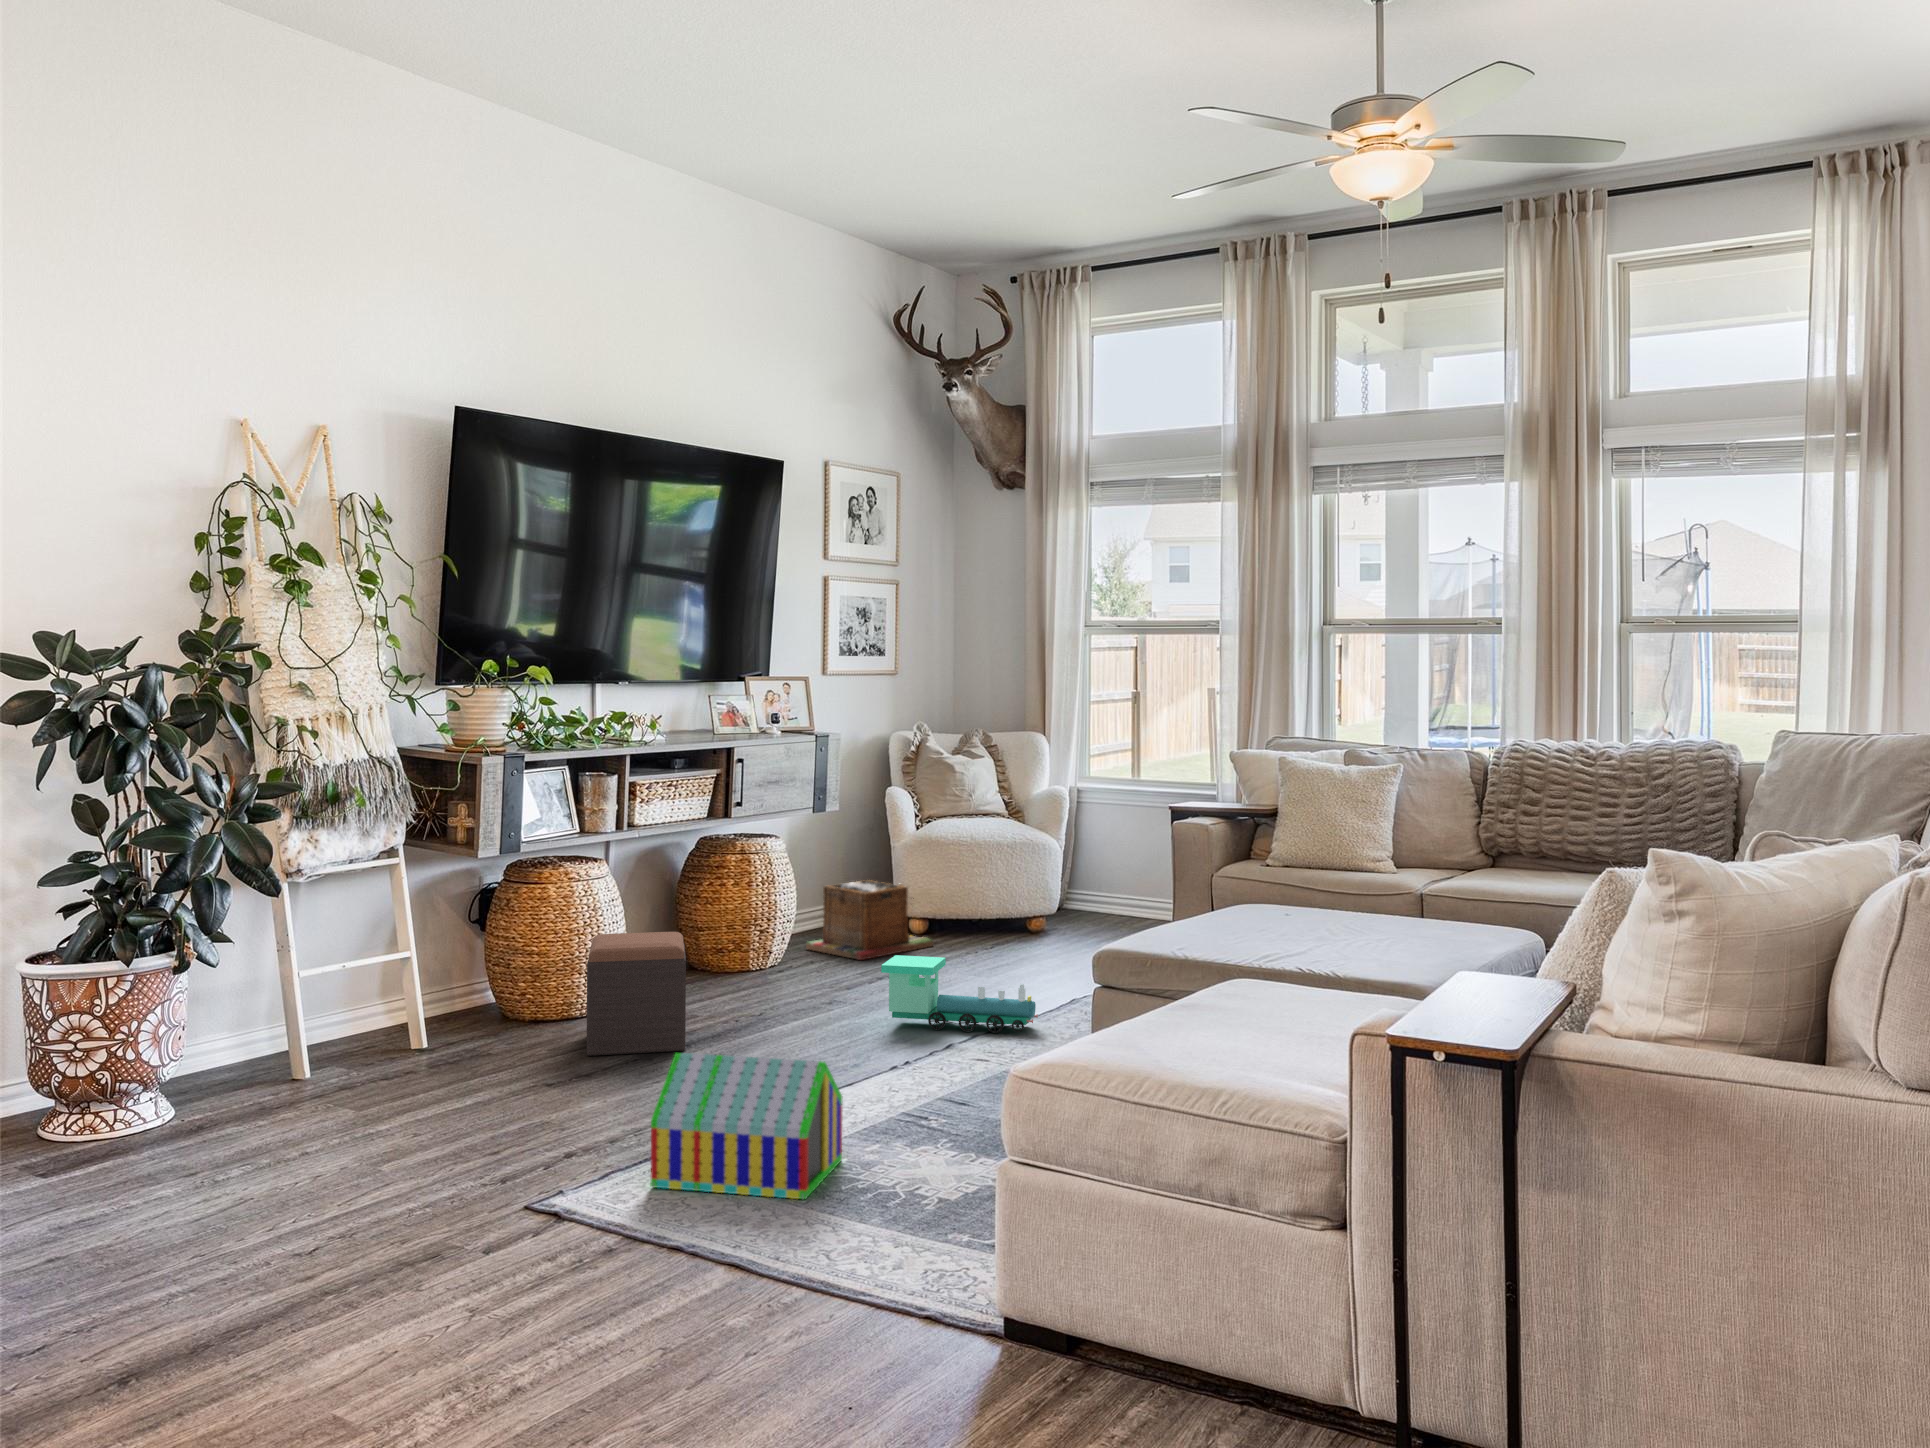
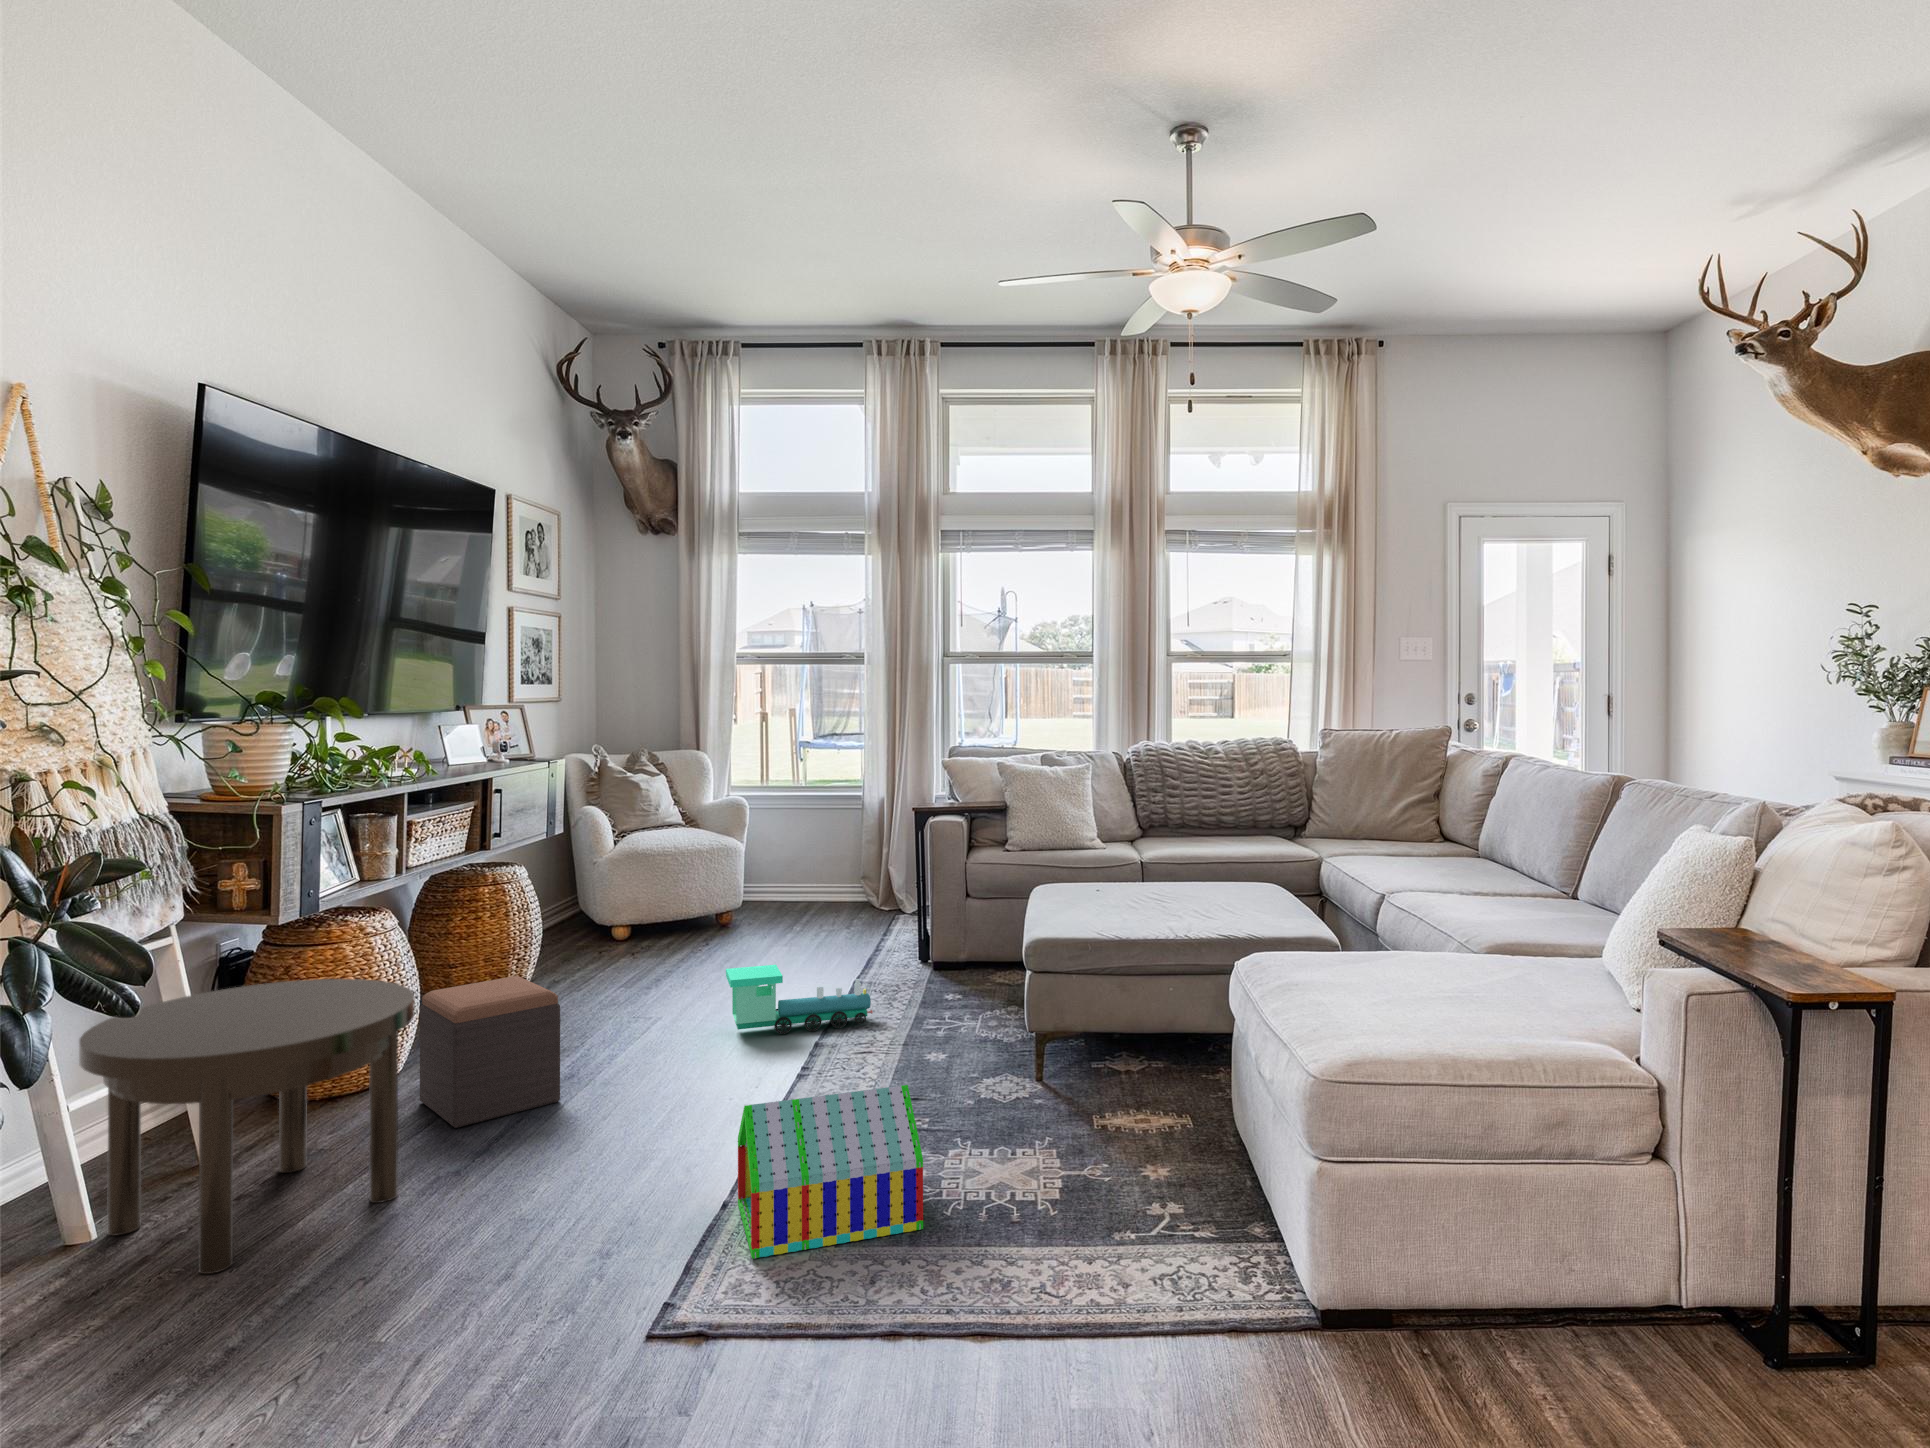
laundry basket: present [806,880,933,960] -> none [533,897,656,979]
side table: none [278,906,522,1115] -> present [79,979,415,1274]

